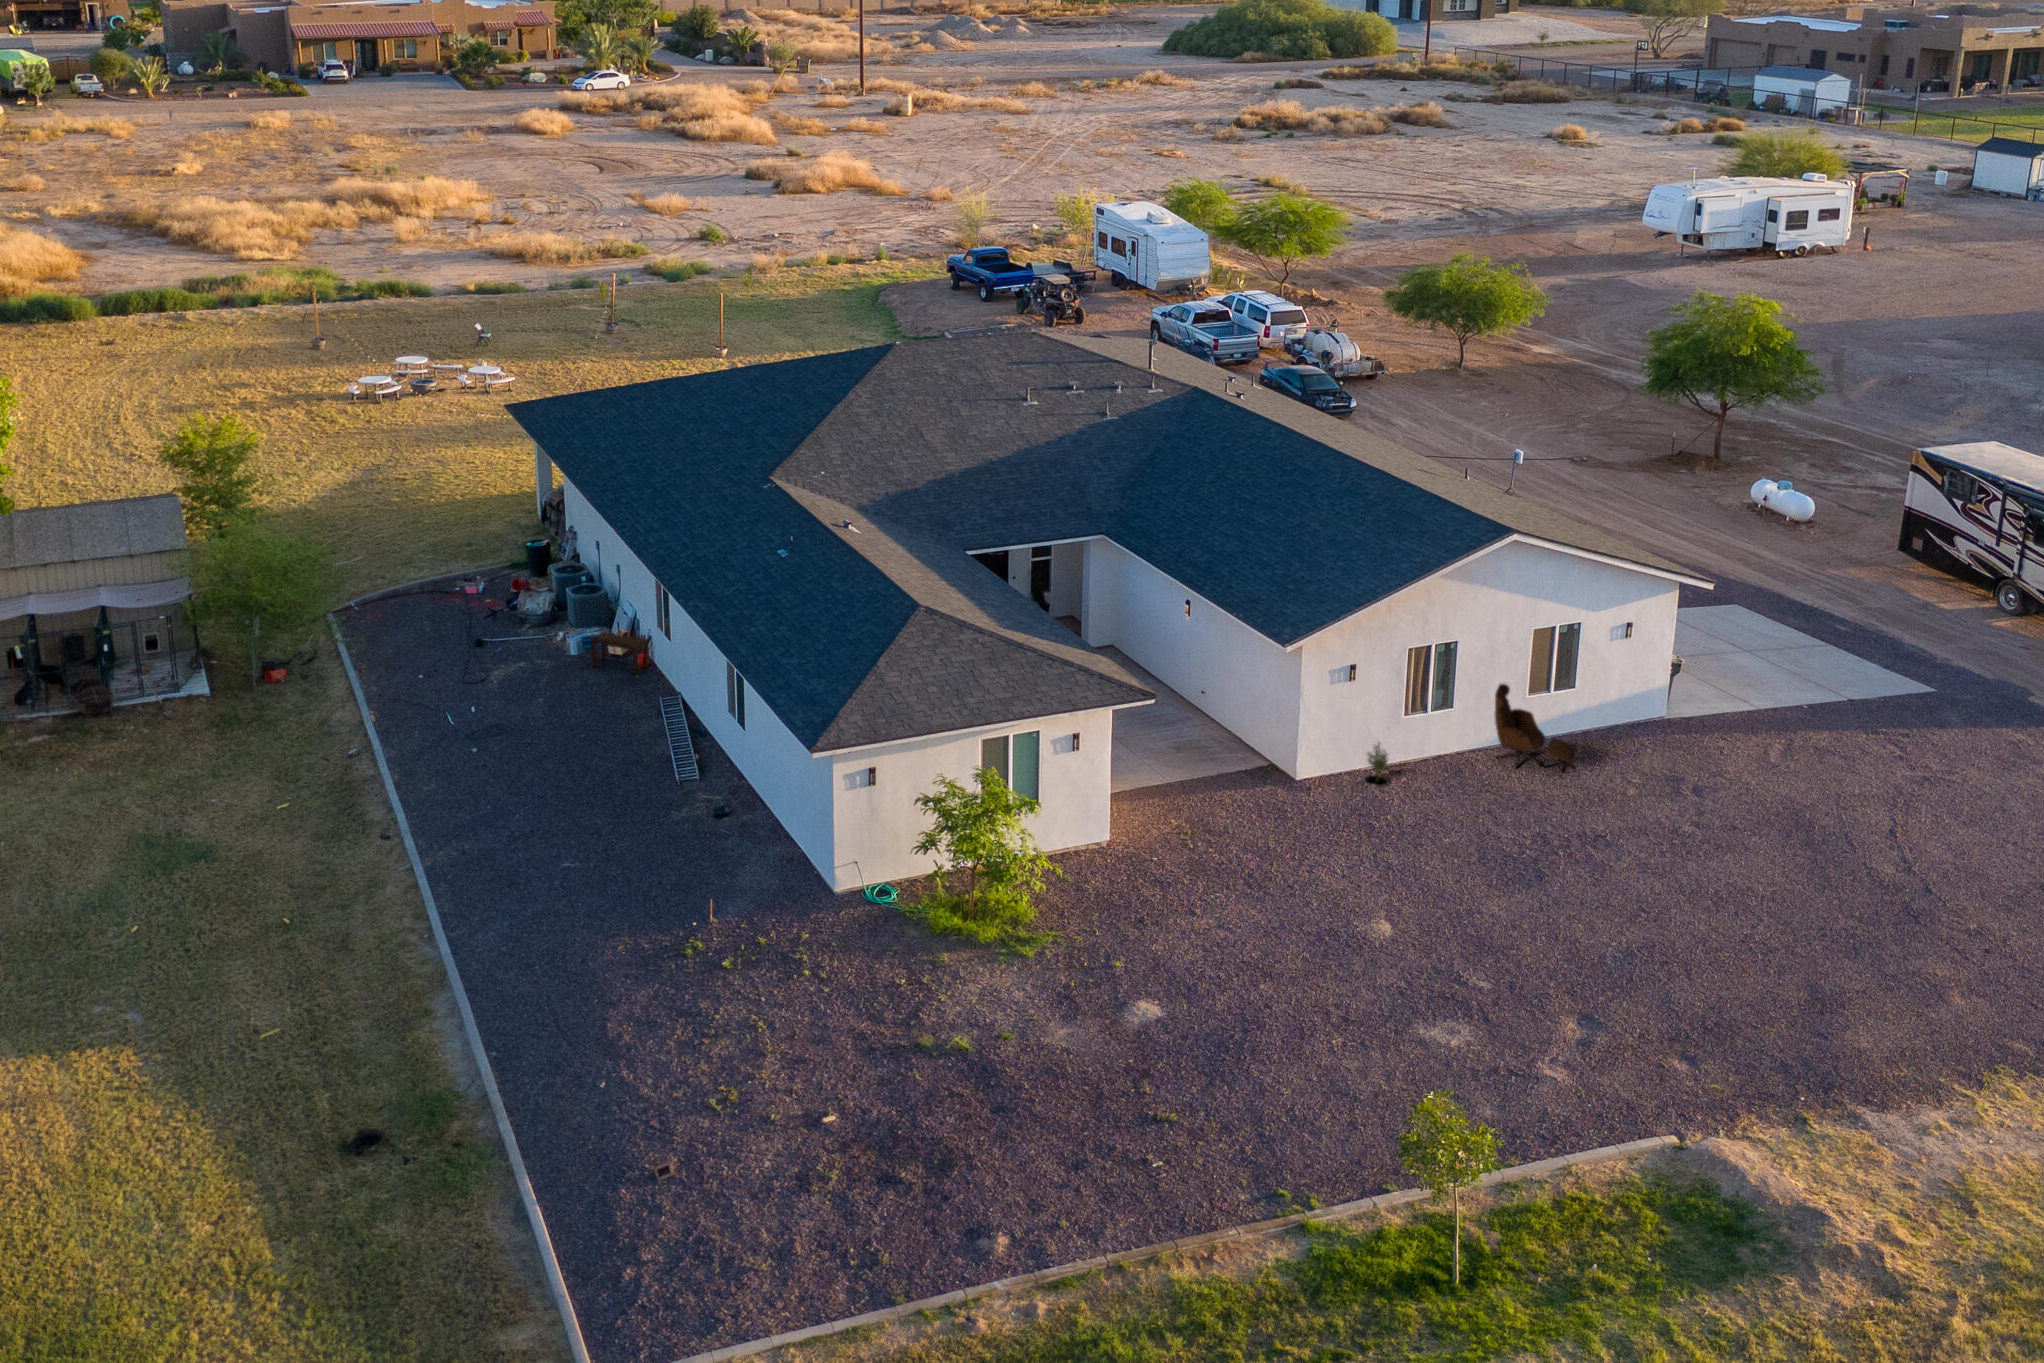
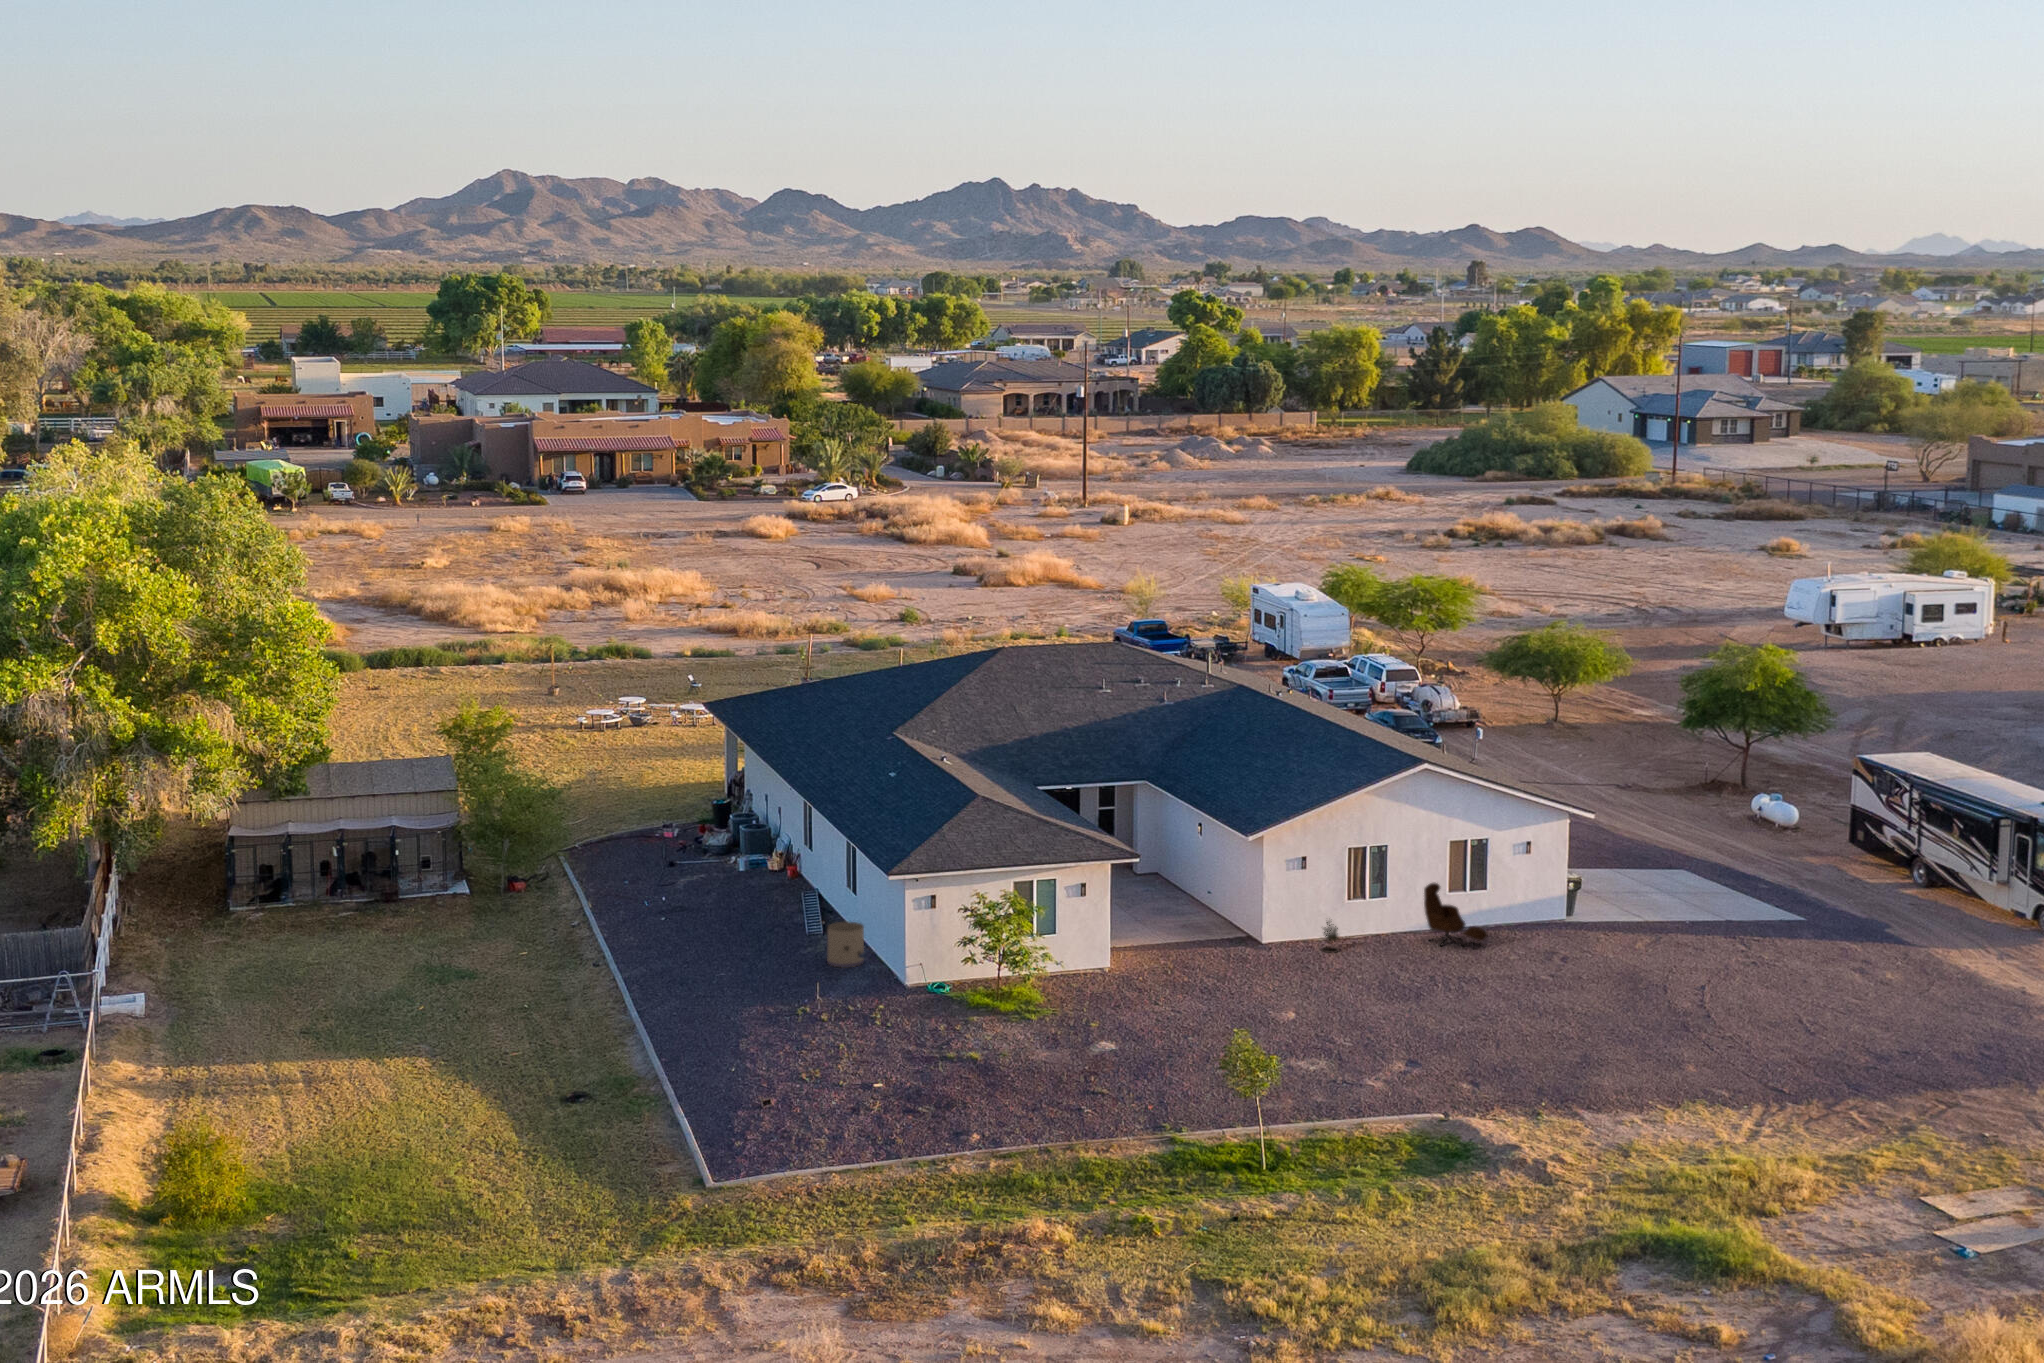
bench: present [590,632,650,675] -> none [746,853,794,885]
trash can: none [720,774,771,840] -> present [827,922,864,967]

